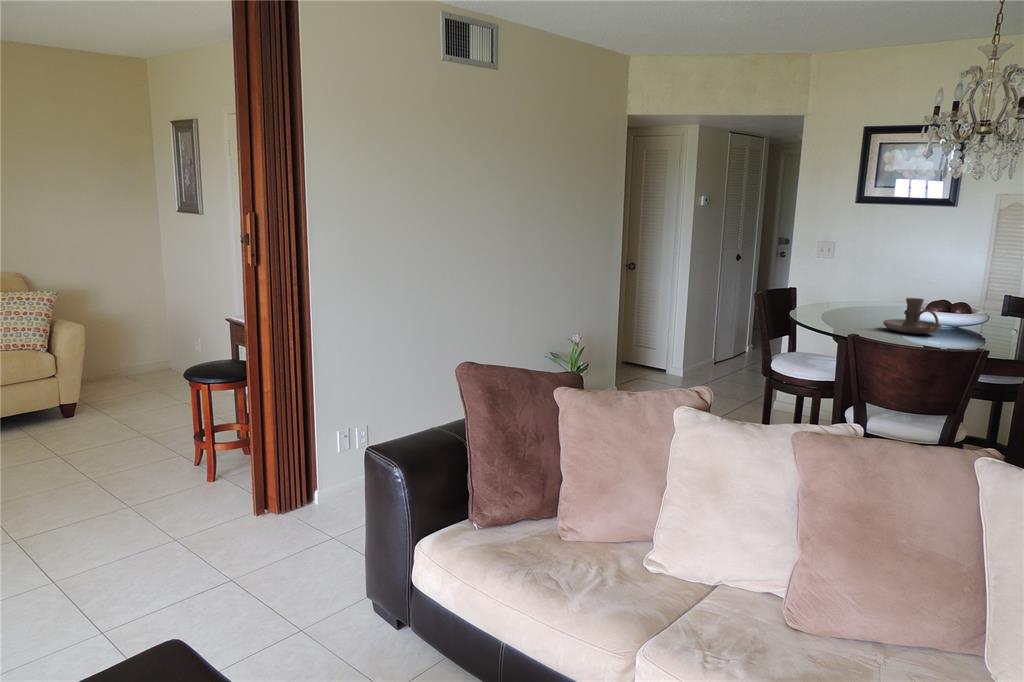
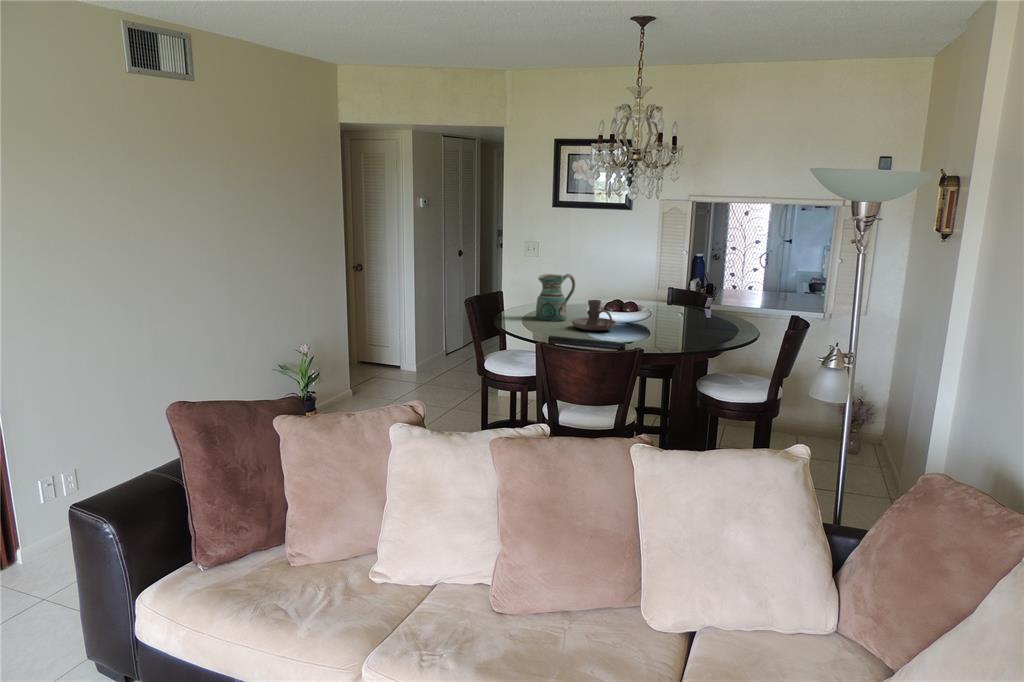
ceramic pitcher: none [835,269,888,322] -> present [536,274,576,321]

